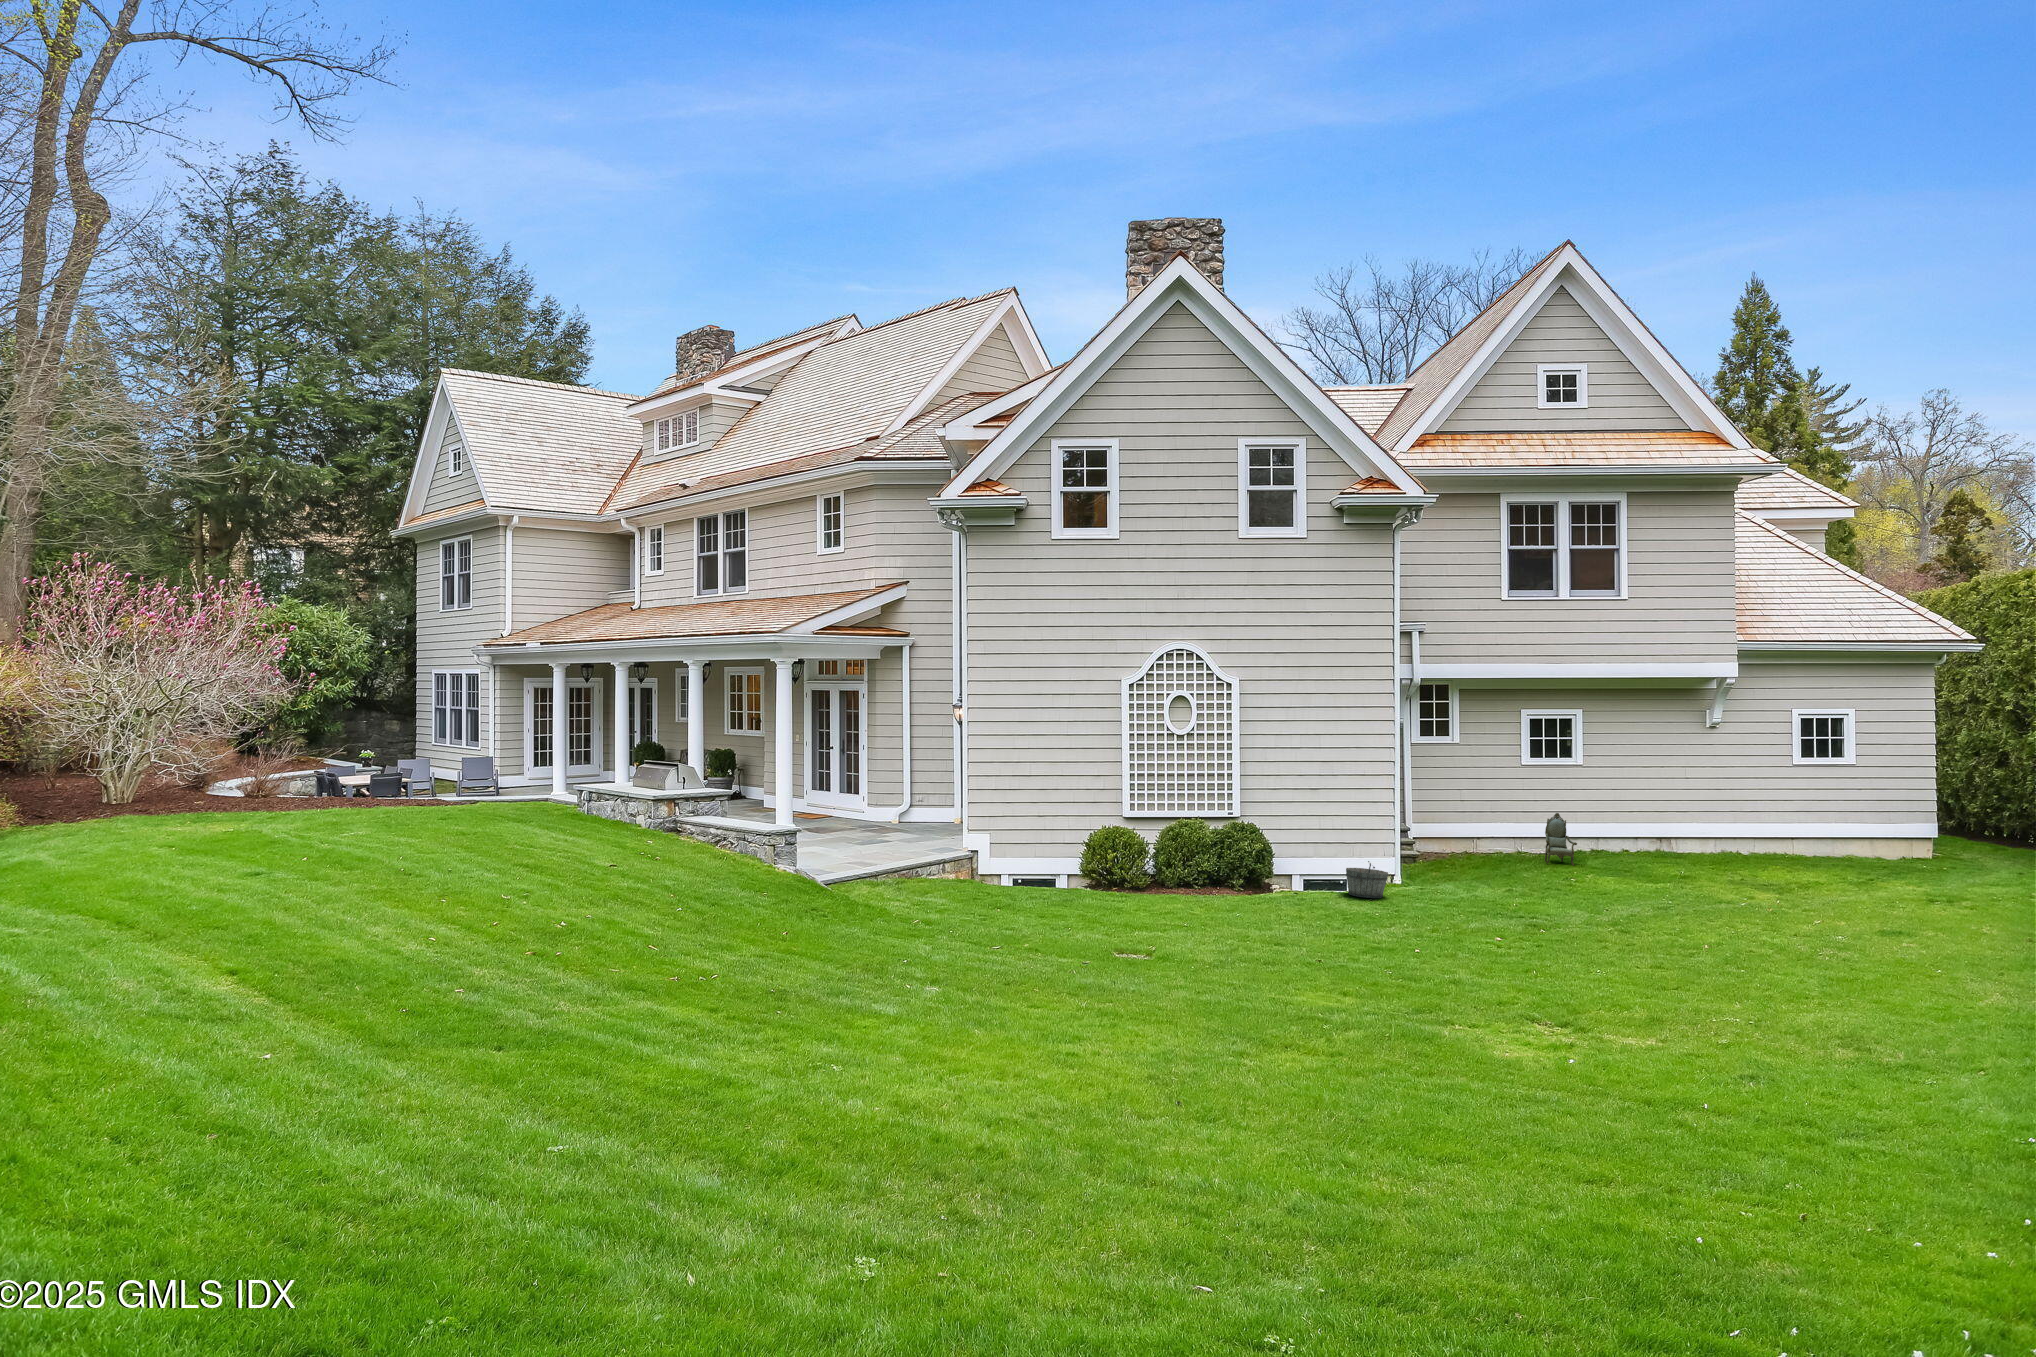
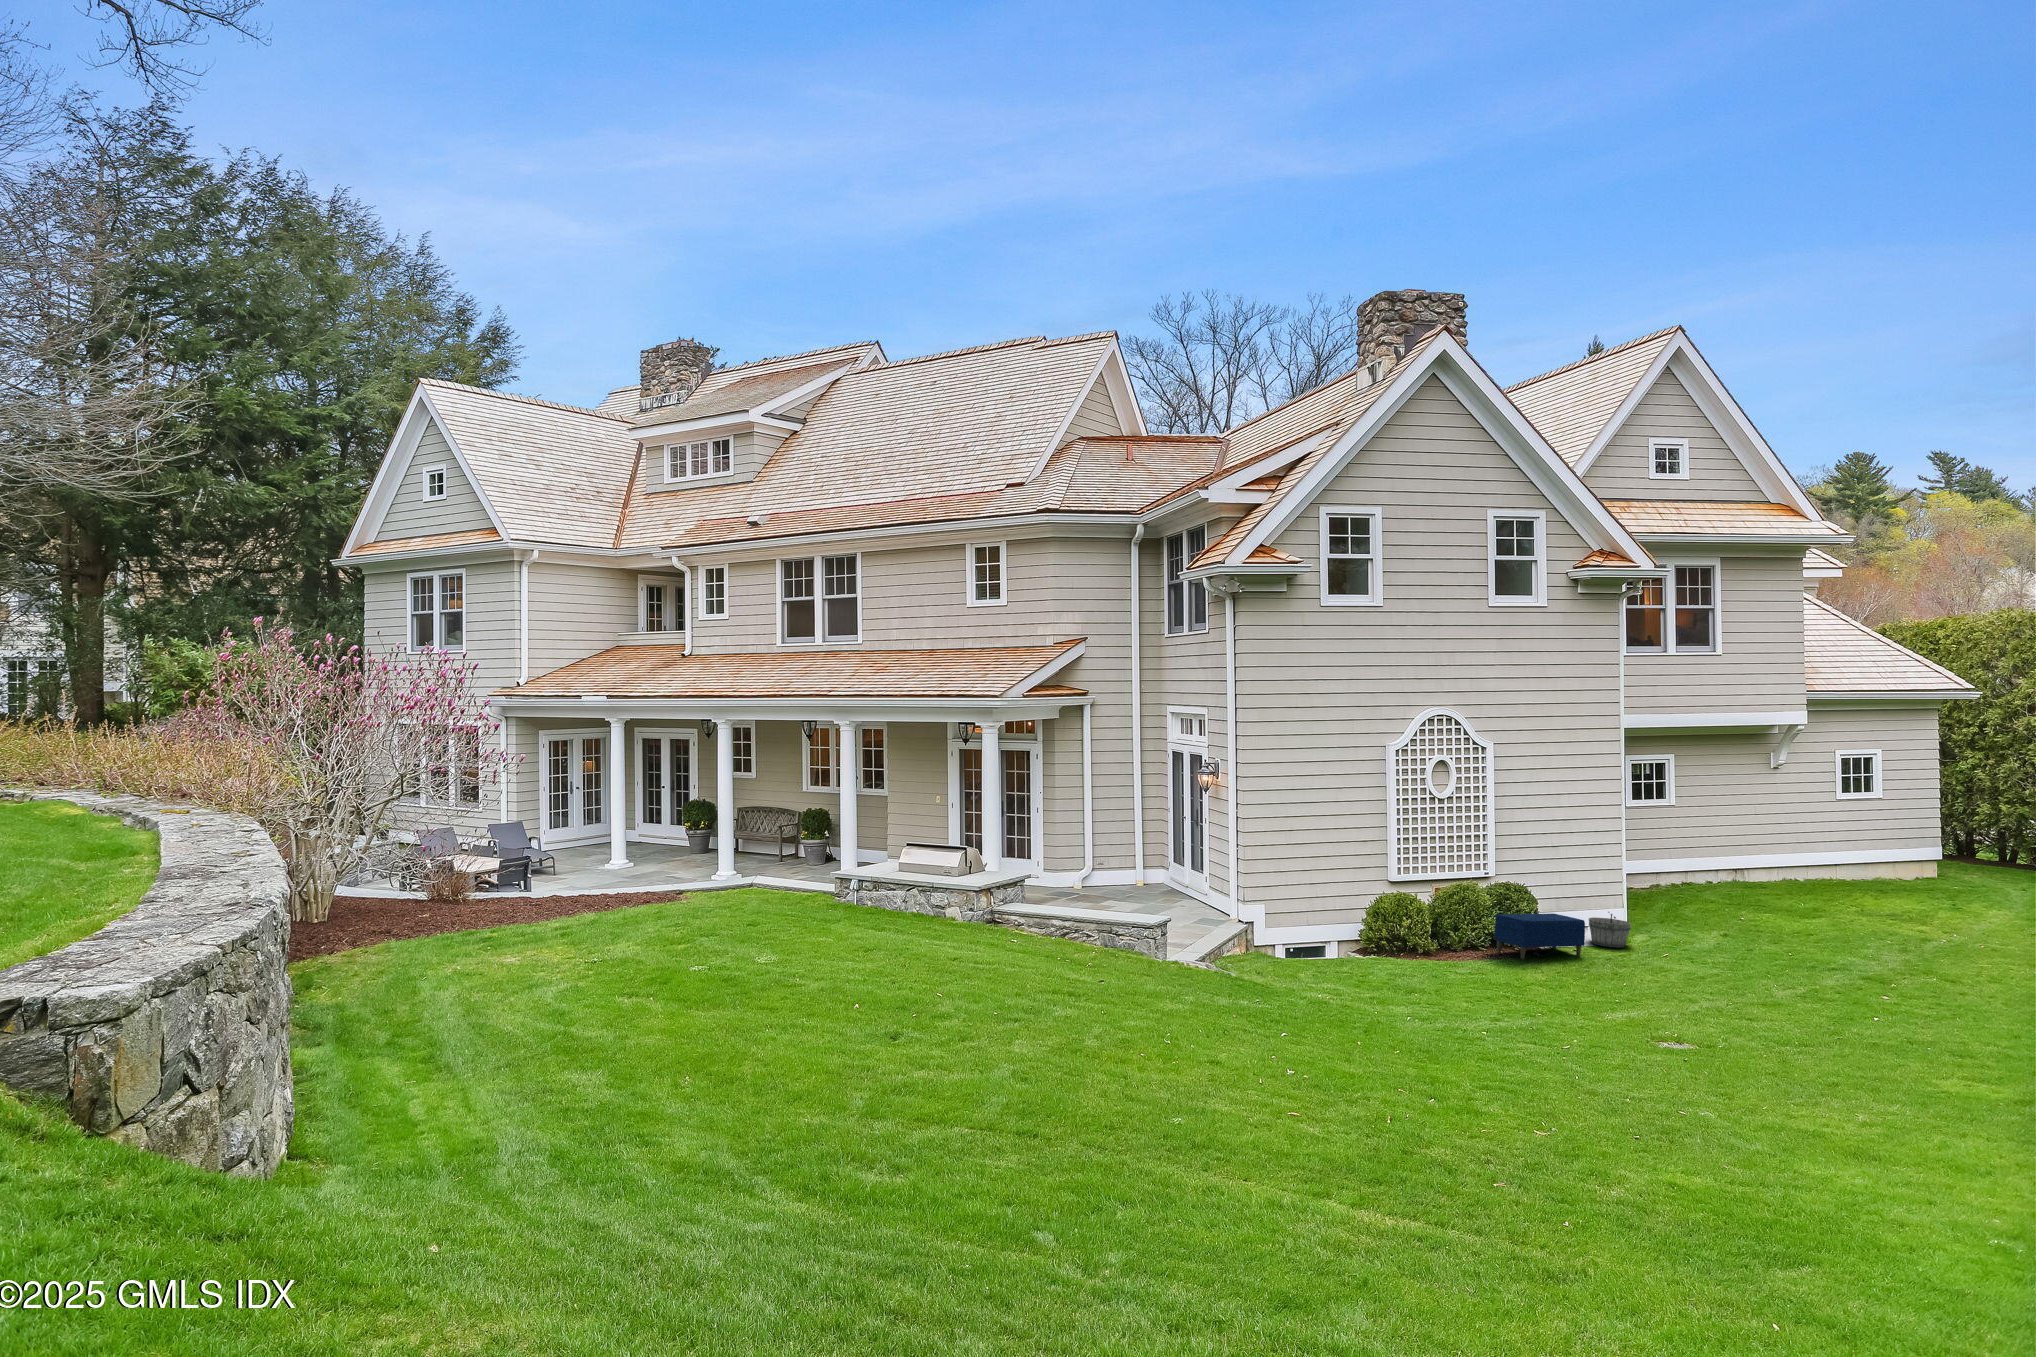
armchair: present [1545,813,1577,866] -> none [1646,829,1682,892]
bench: none [1219,853,1313,902] -> present [1494,914,1585,959]

